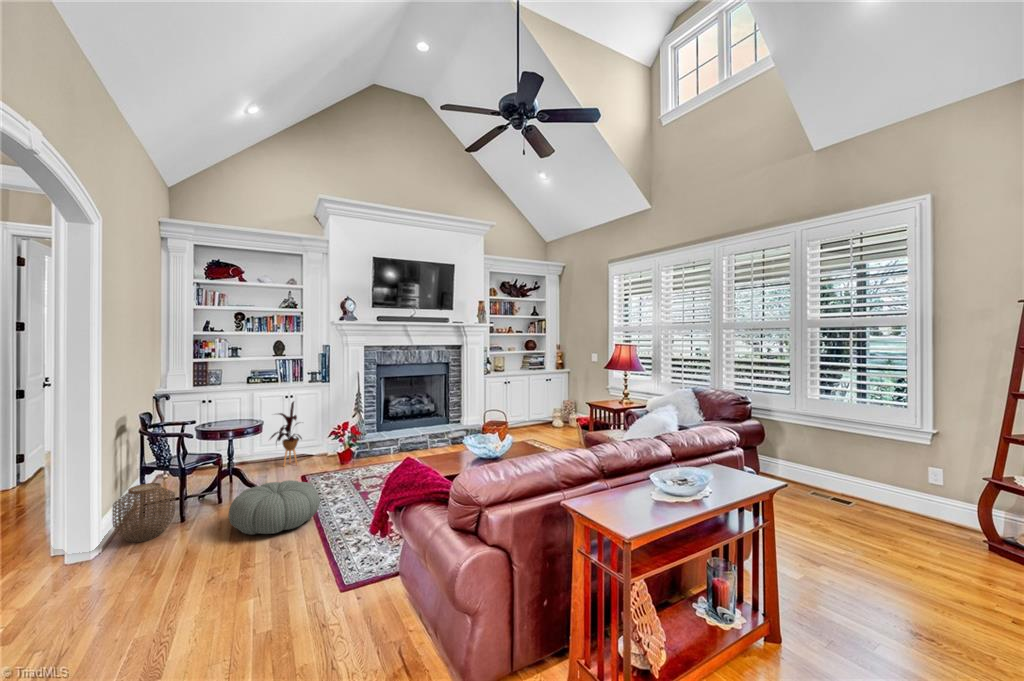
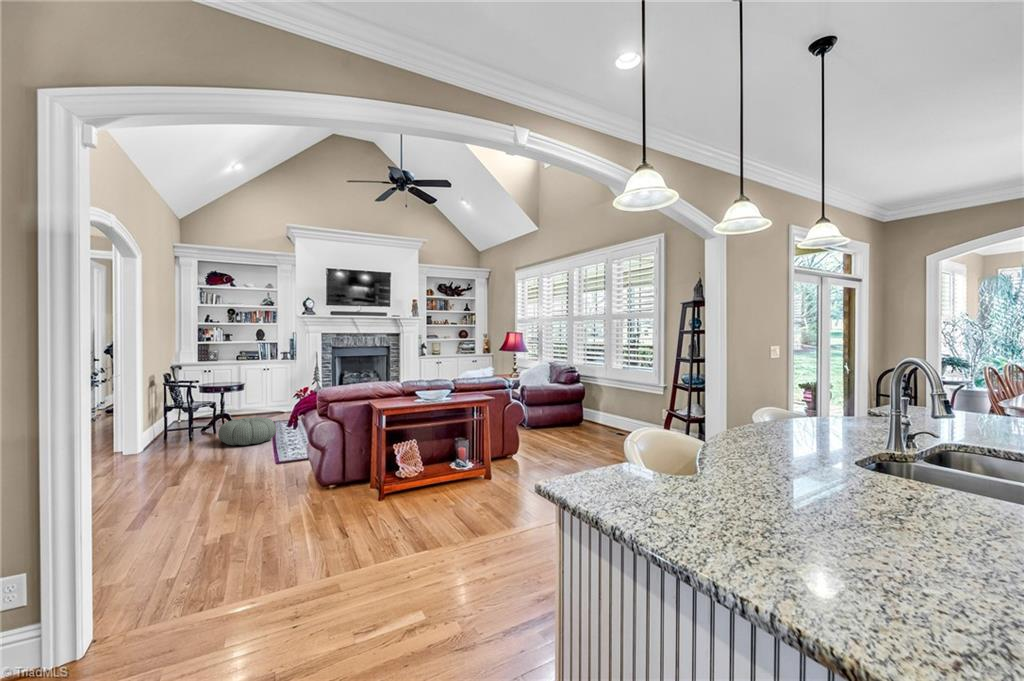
house plant: present [271,402,302,466] -> none [250,372,276,418]
woven basket: present [112,483,175,542] -> none [150,414,186,448]

